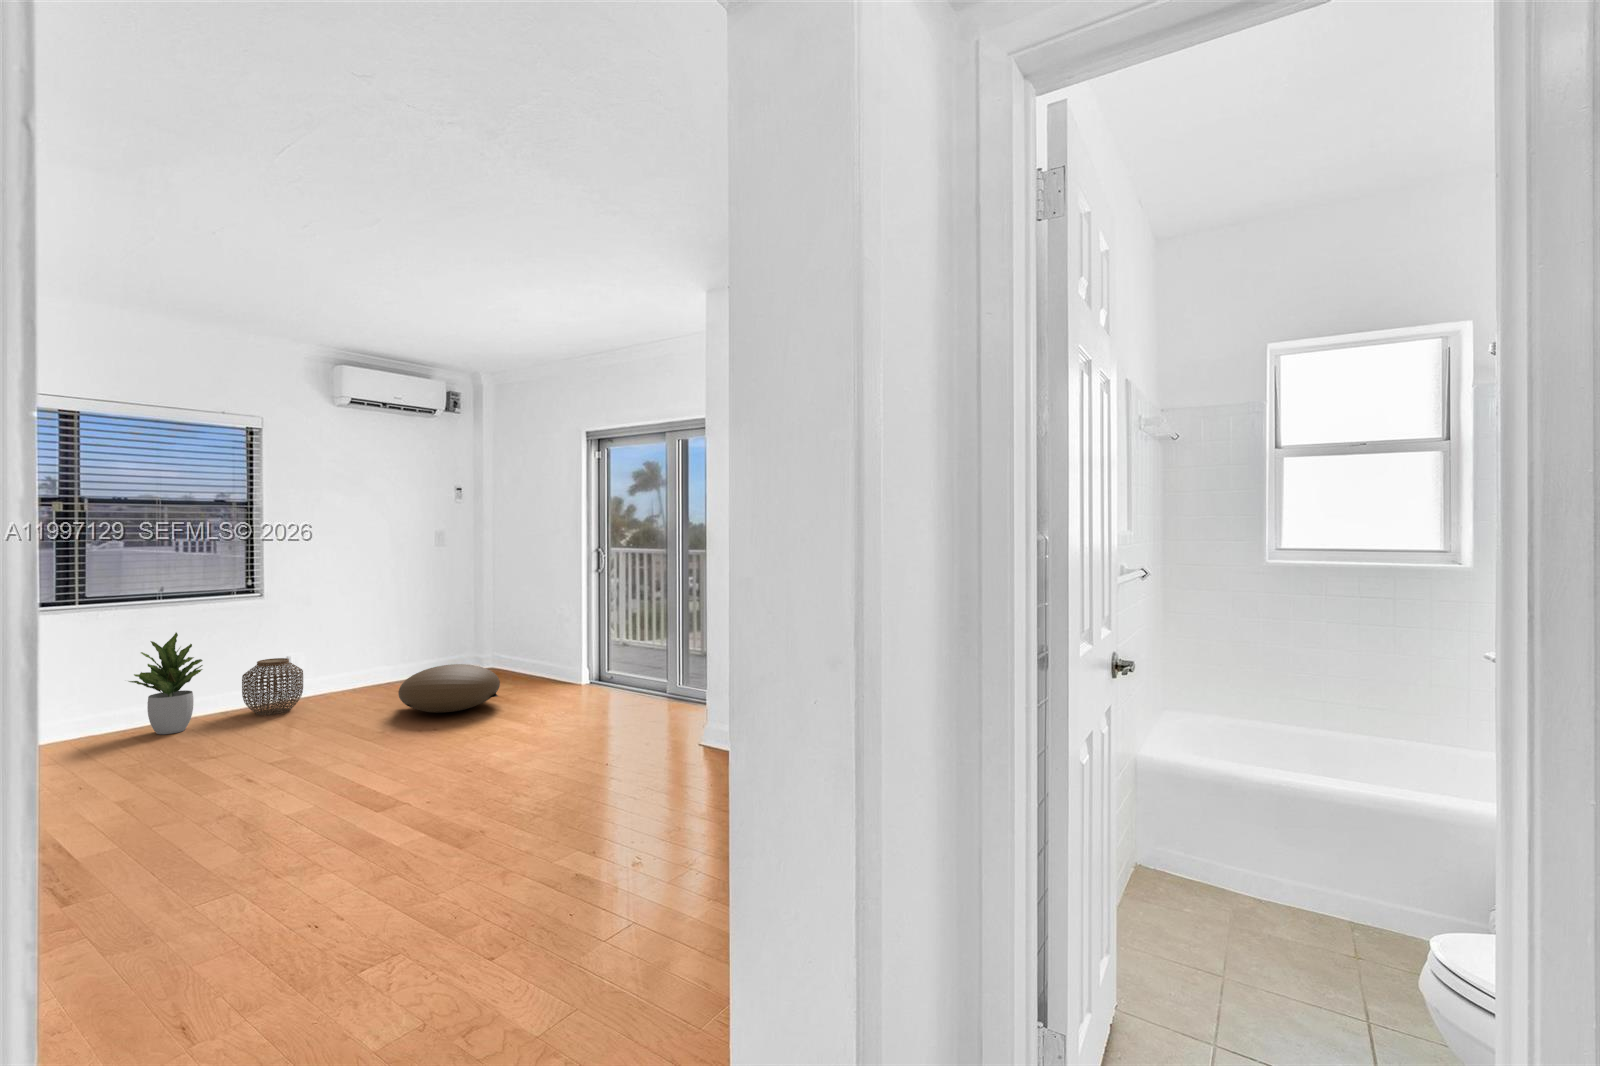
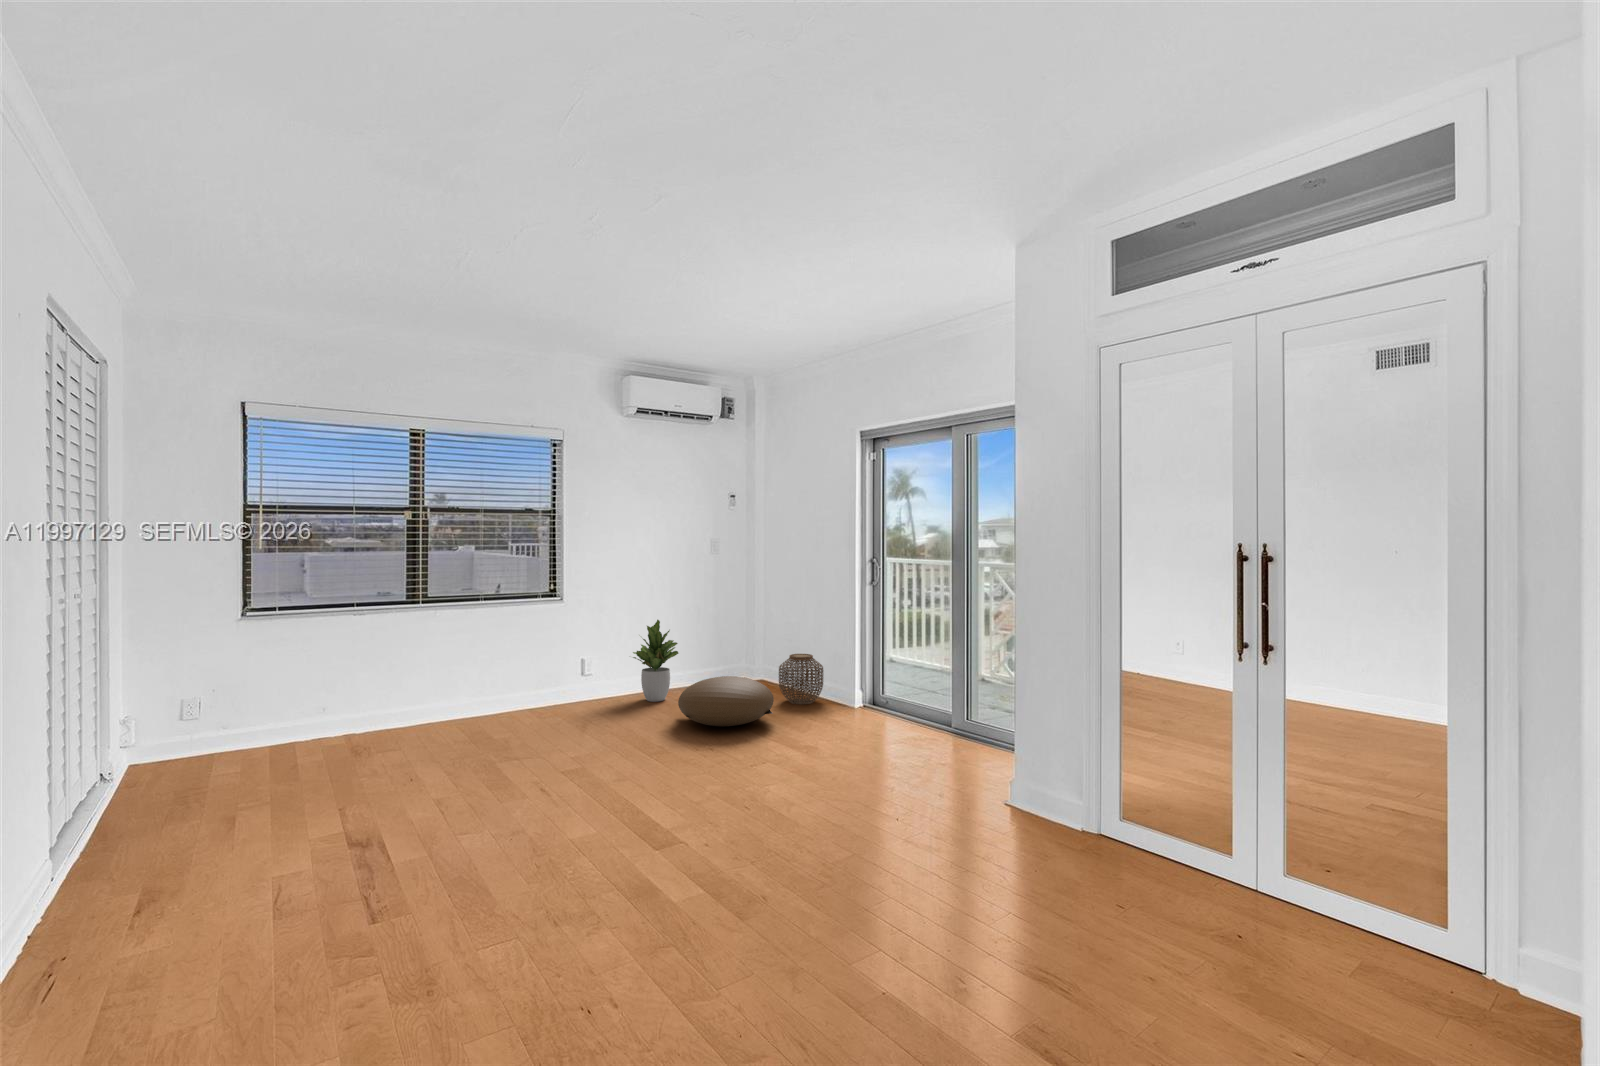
potted plant: present [129,632,203,734] -> present [633,620,678,702]
woven basket: present [242,658,303,715] -> present [779,654,823,704]

